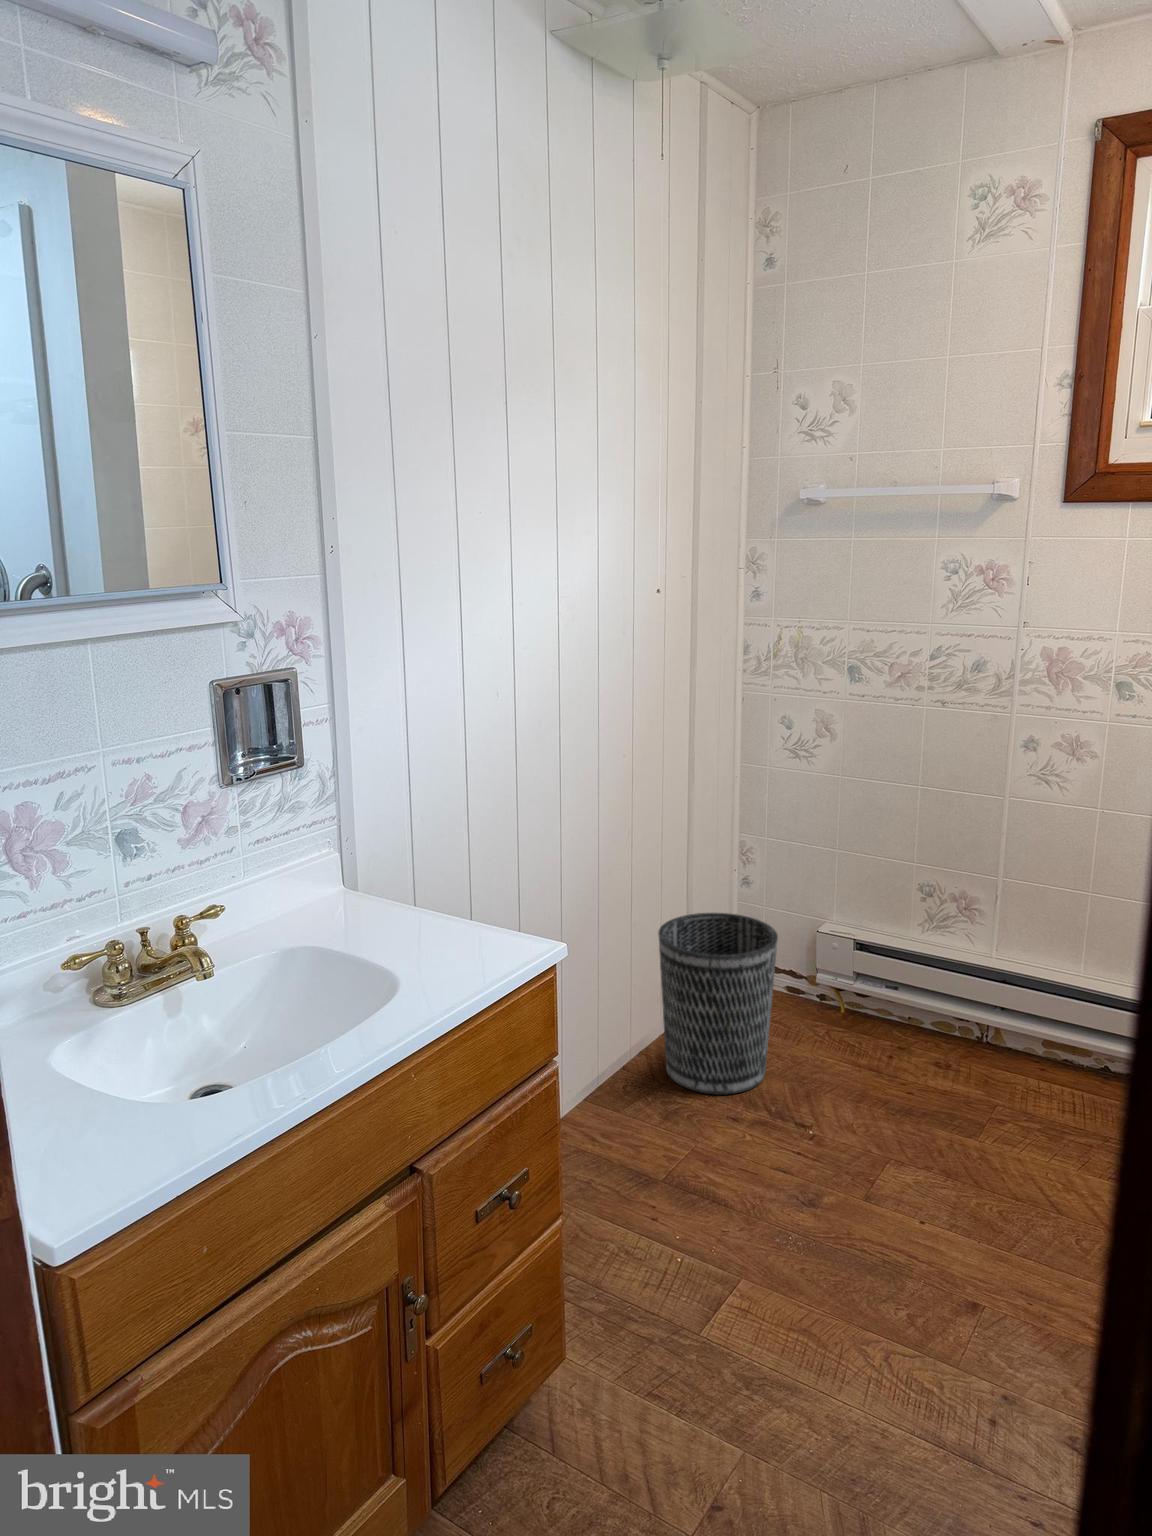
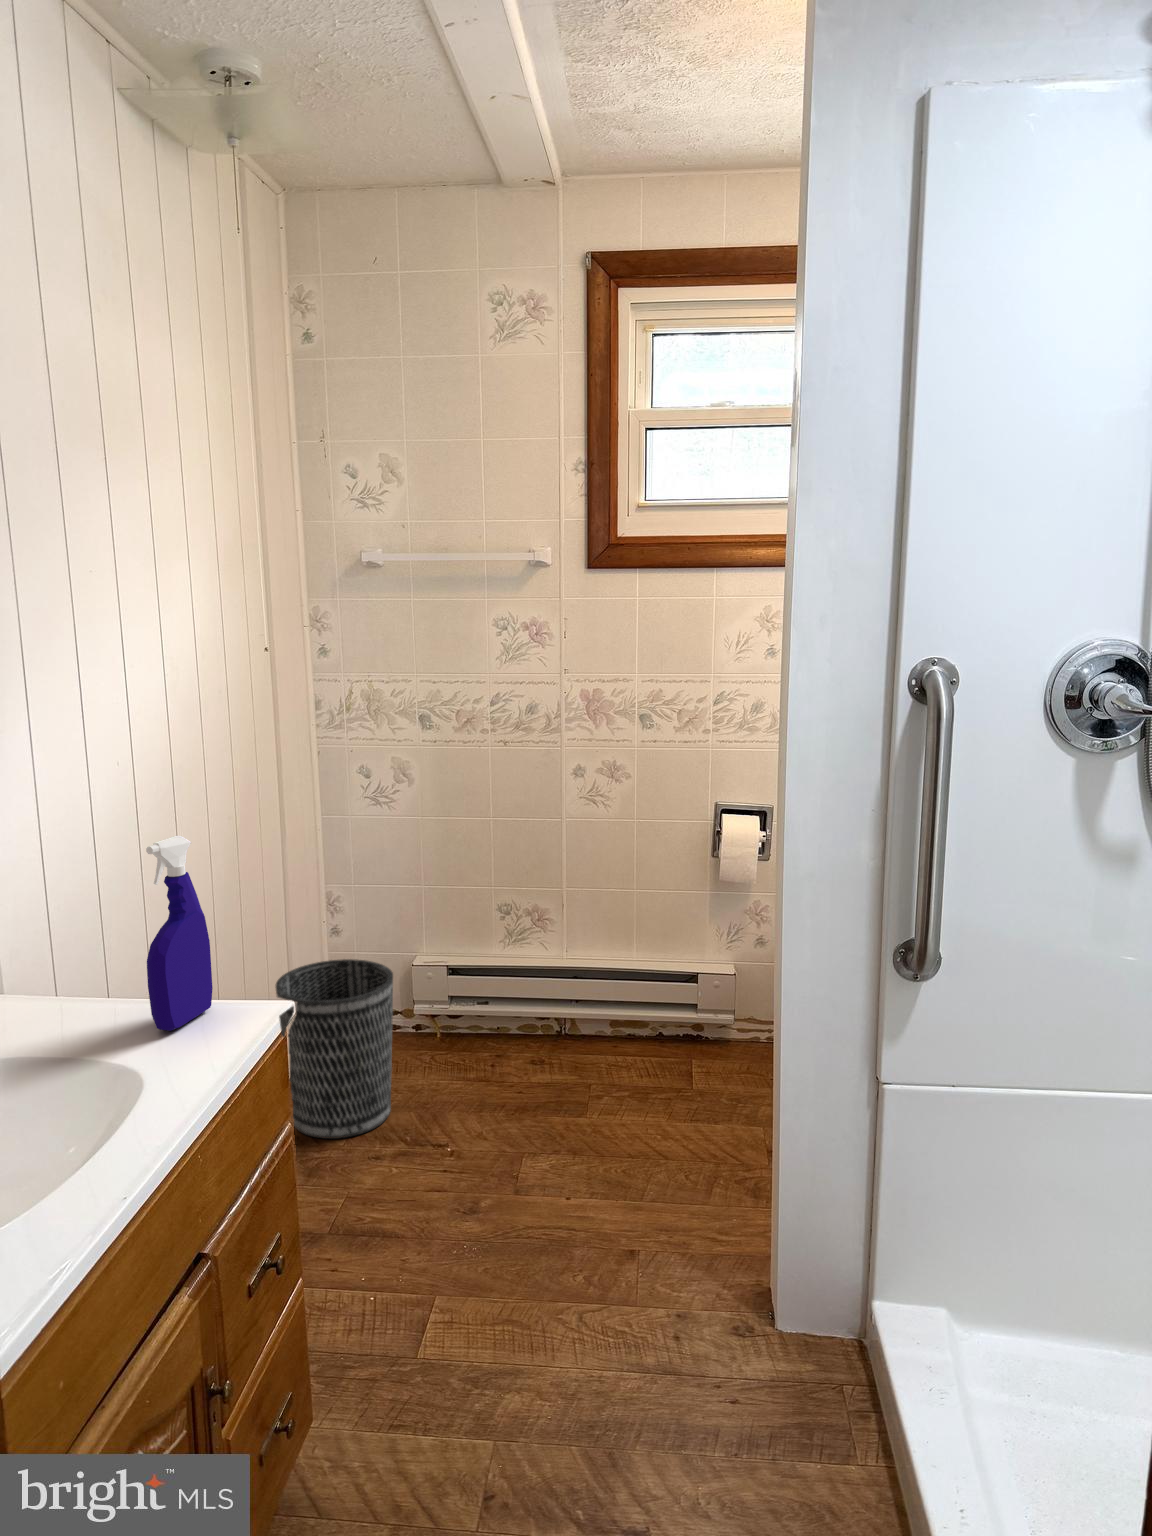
spray bottle: none [420,774,488,958] -> present [146,836,213,1031]

